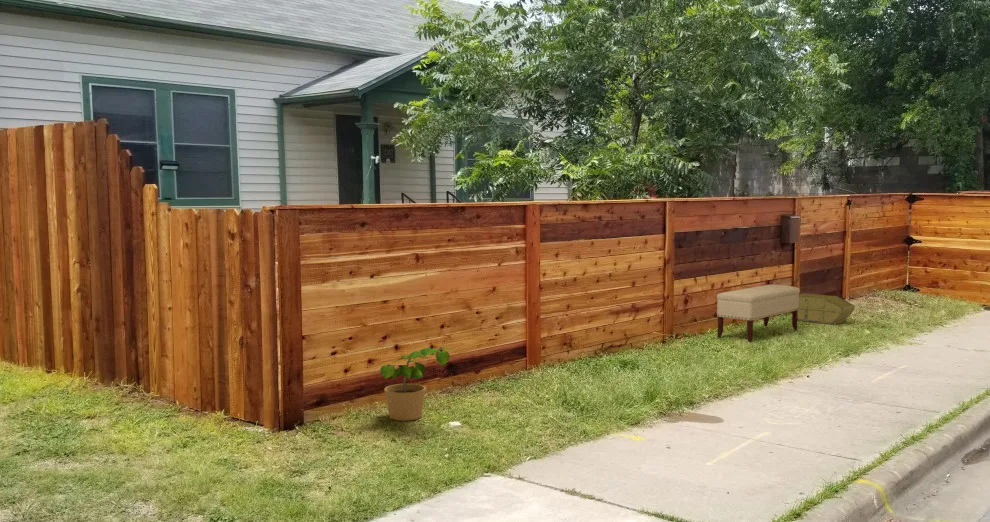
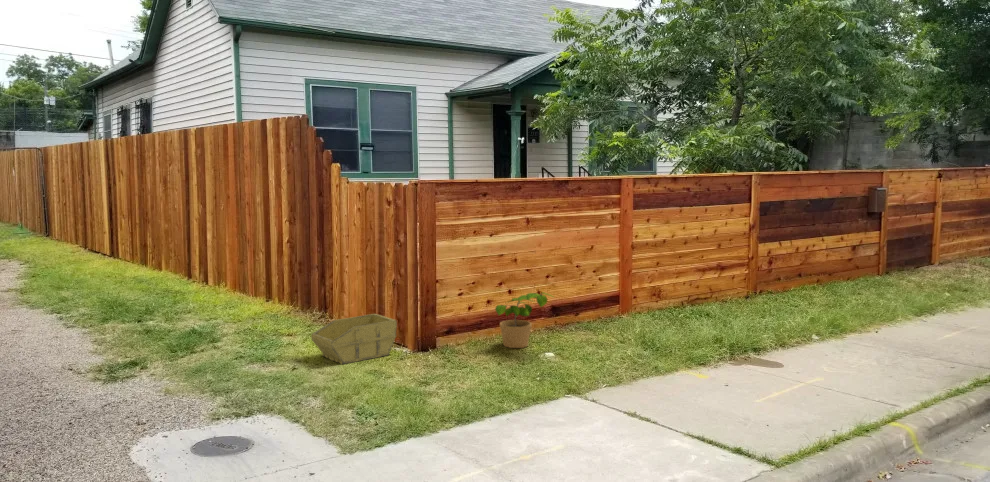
bench: present [717,285,800,342] -> none [799,249,880,298]
storage bin: present [797,293,855,325] -> present [311,314,397,364]

